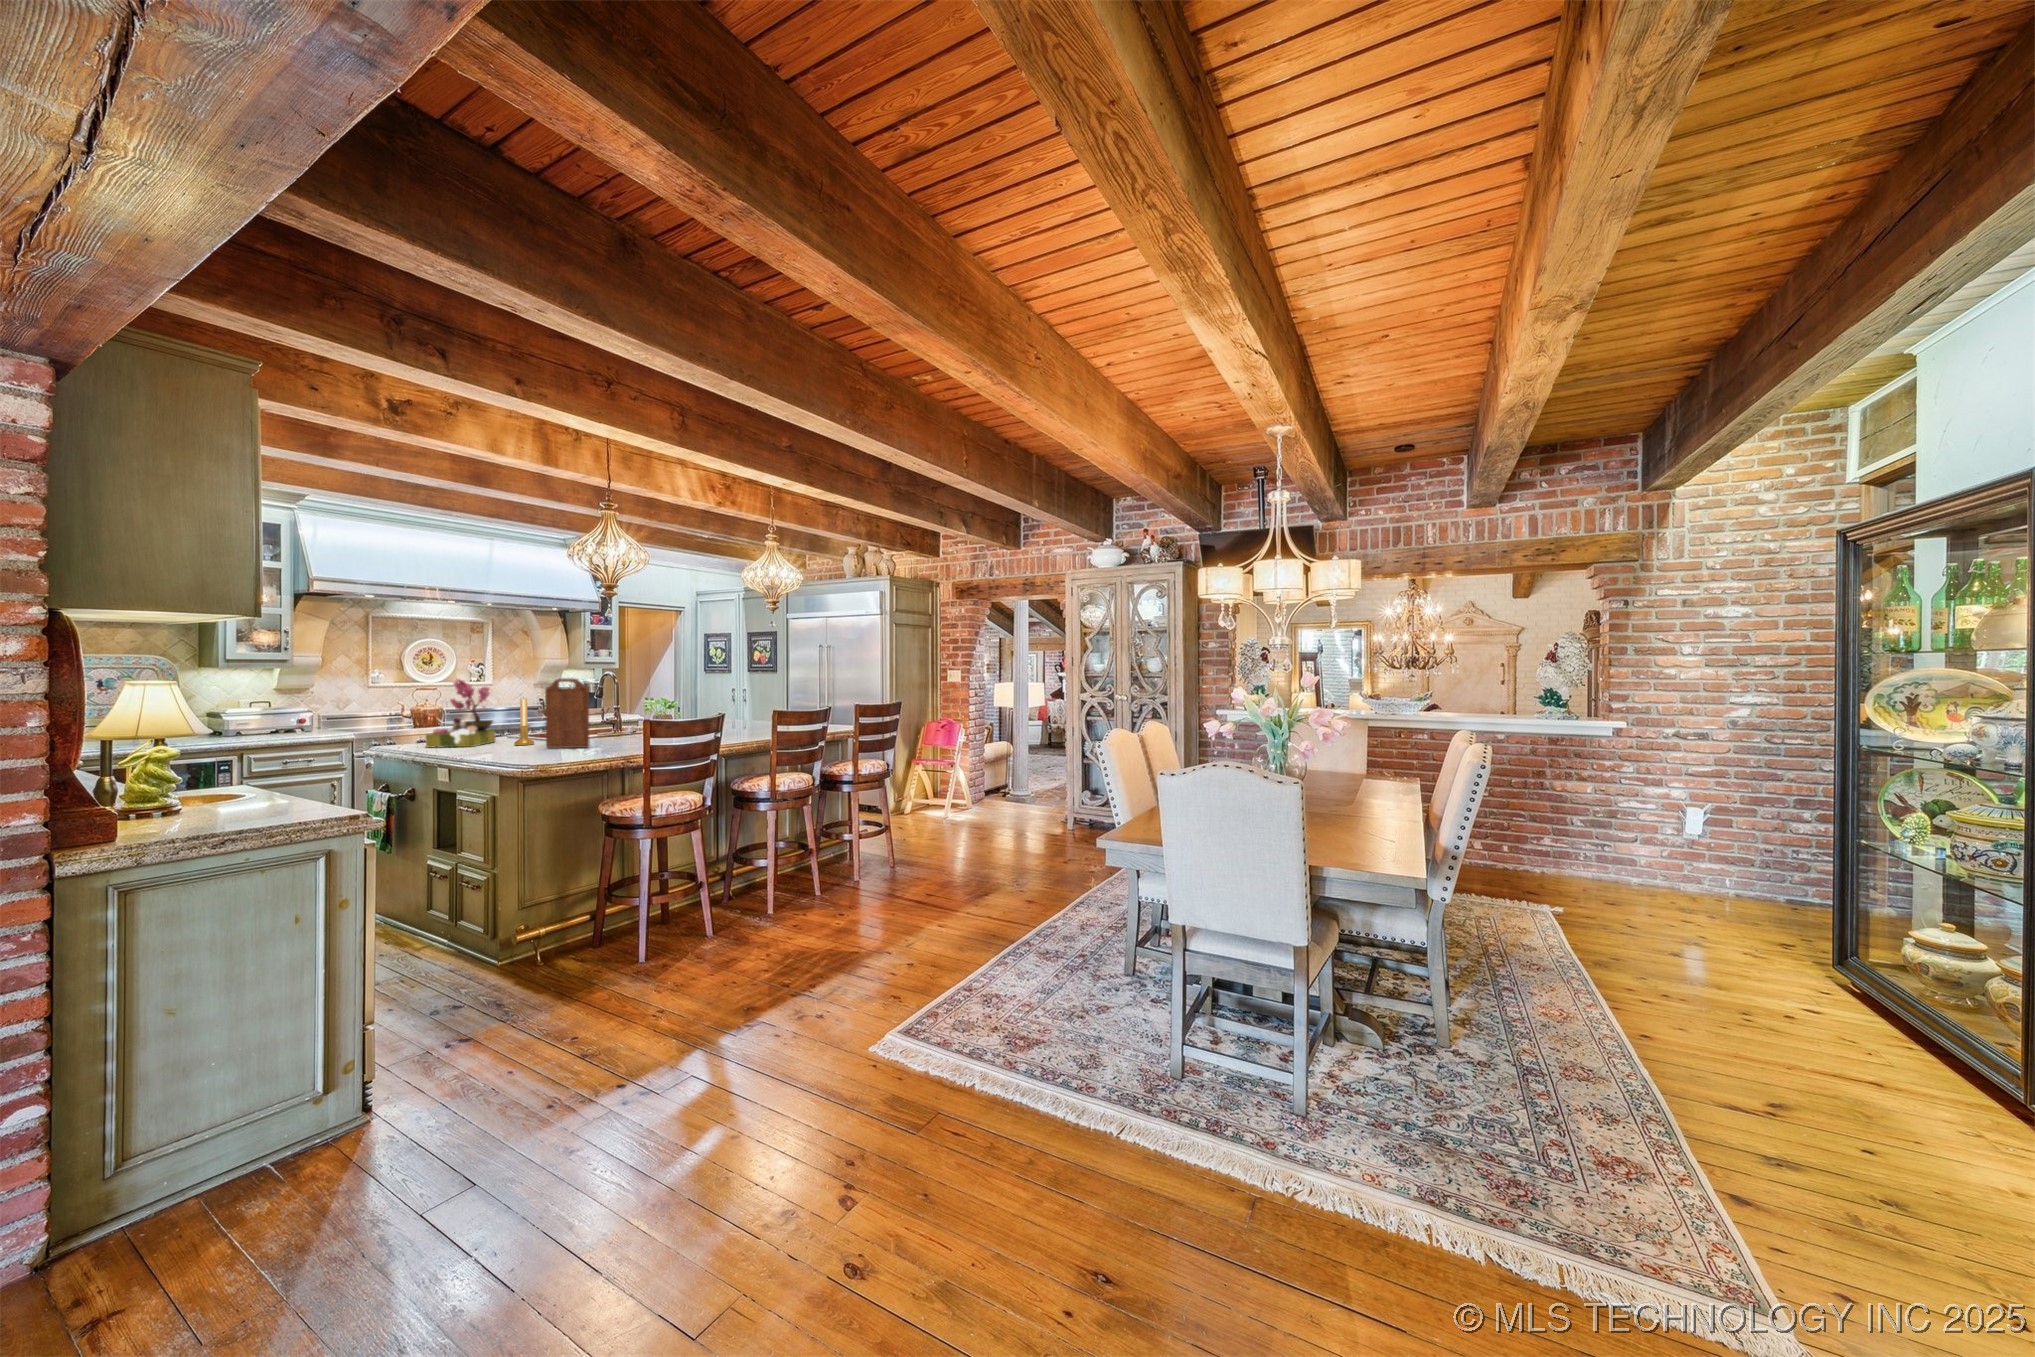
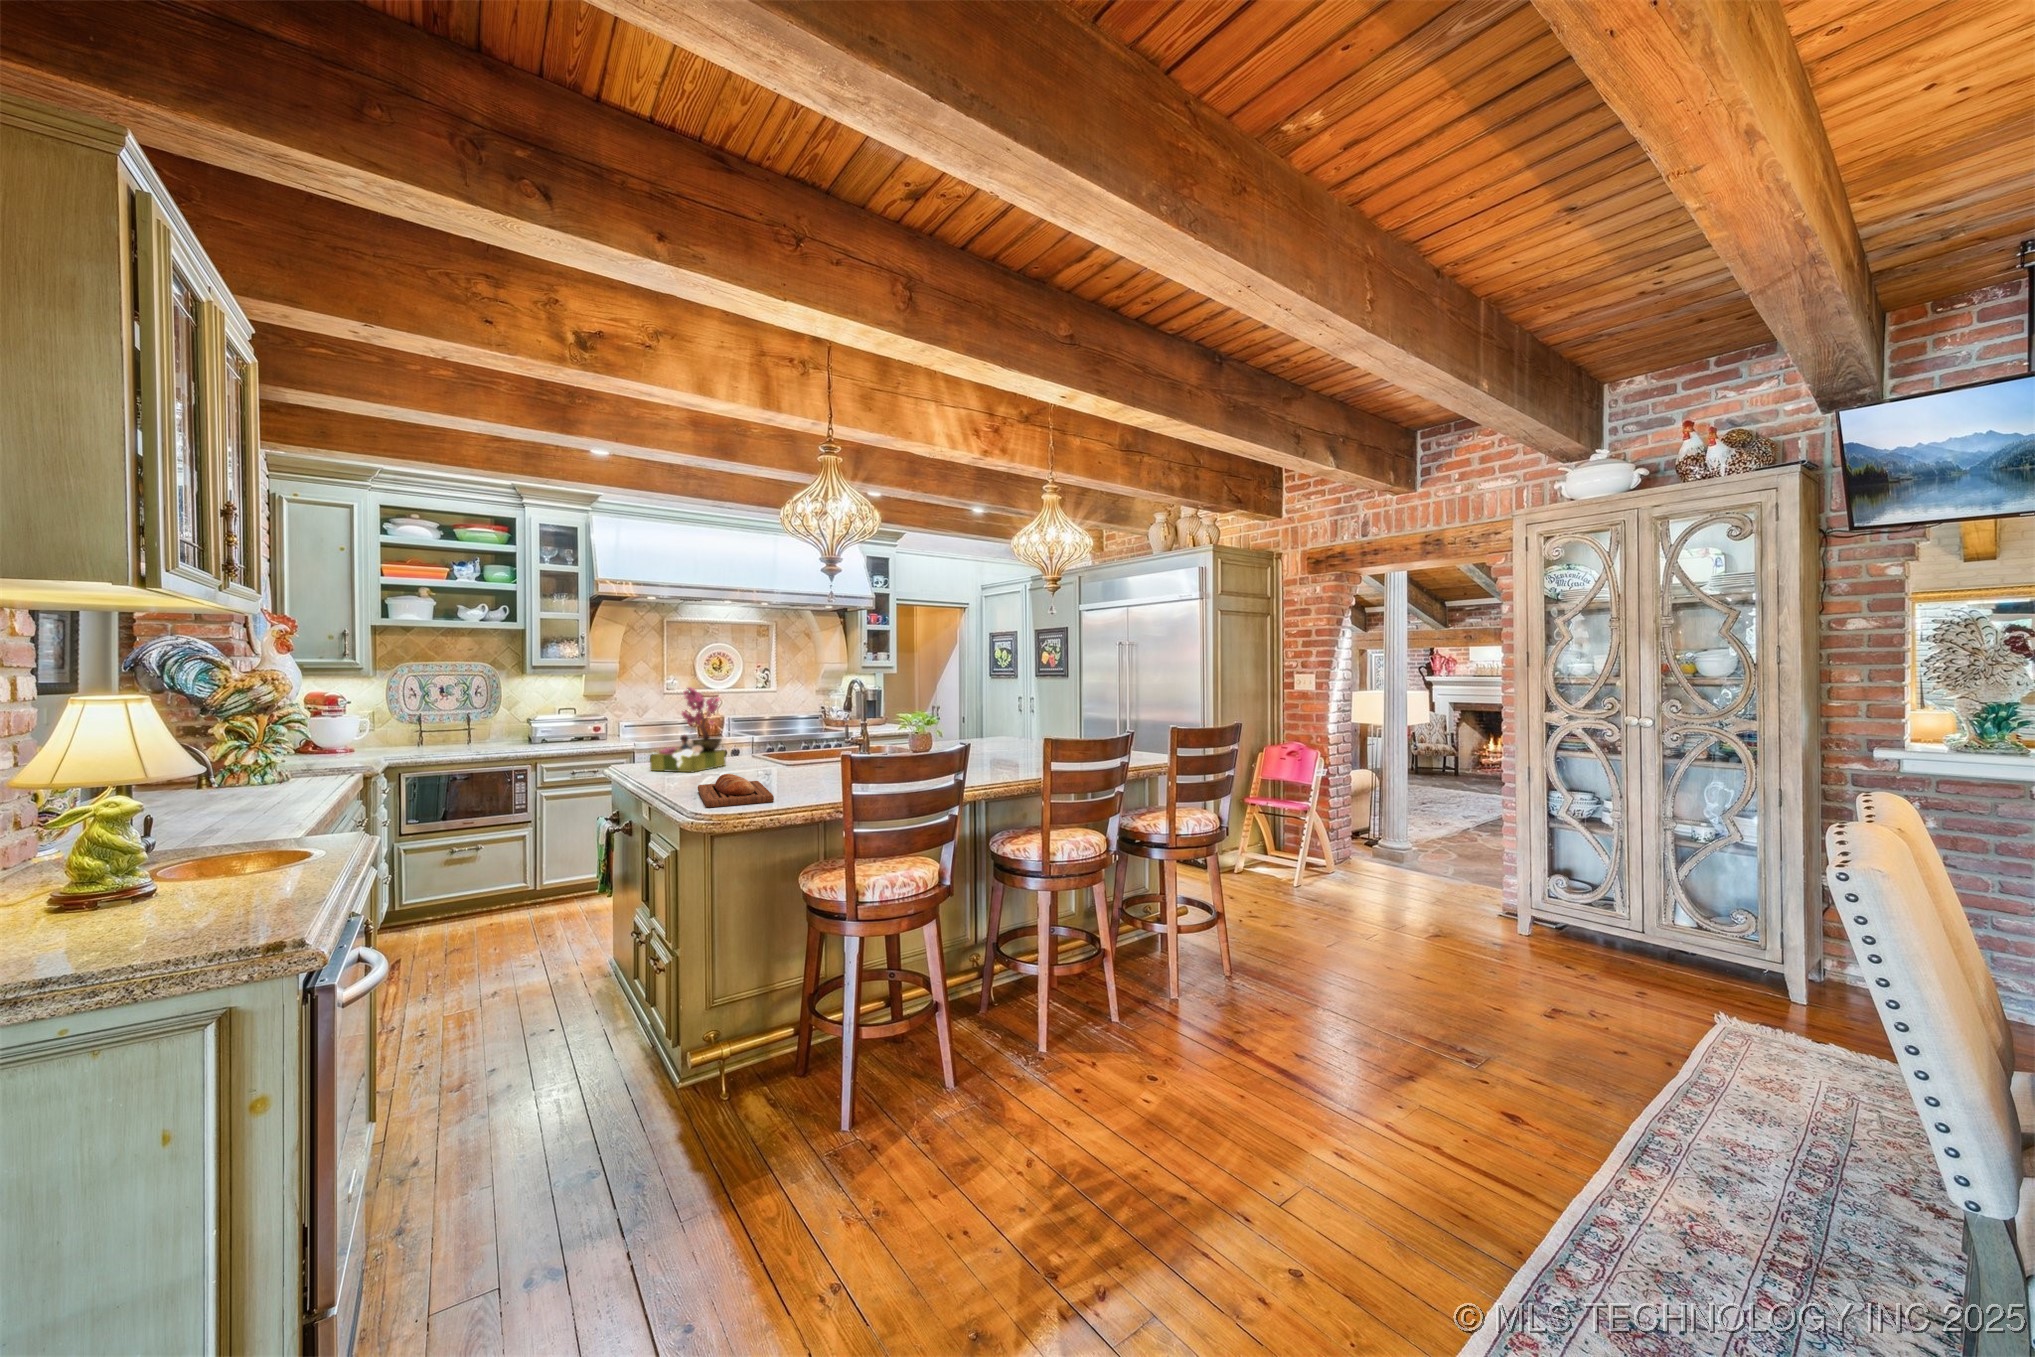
cutting board: present [545,678,589,748] -> none [761,687,810,782]
candle holder: present [514,698,534,745] -> none [737,711,759,773]
bread loaf: none [499,742,575,763] -> present [698,774,774,807]

